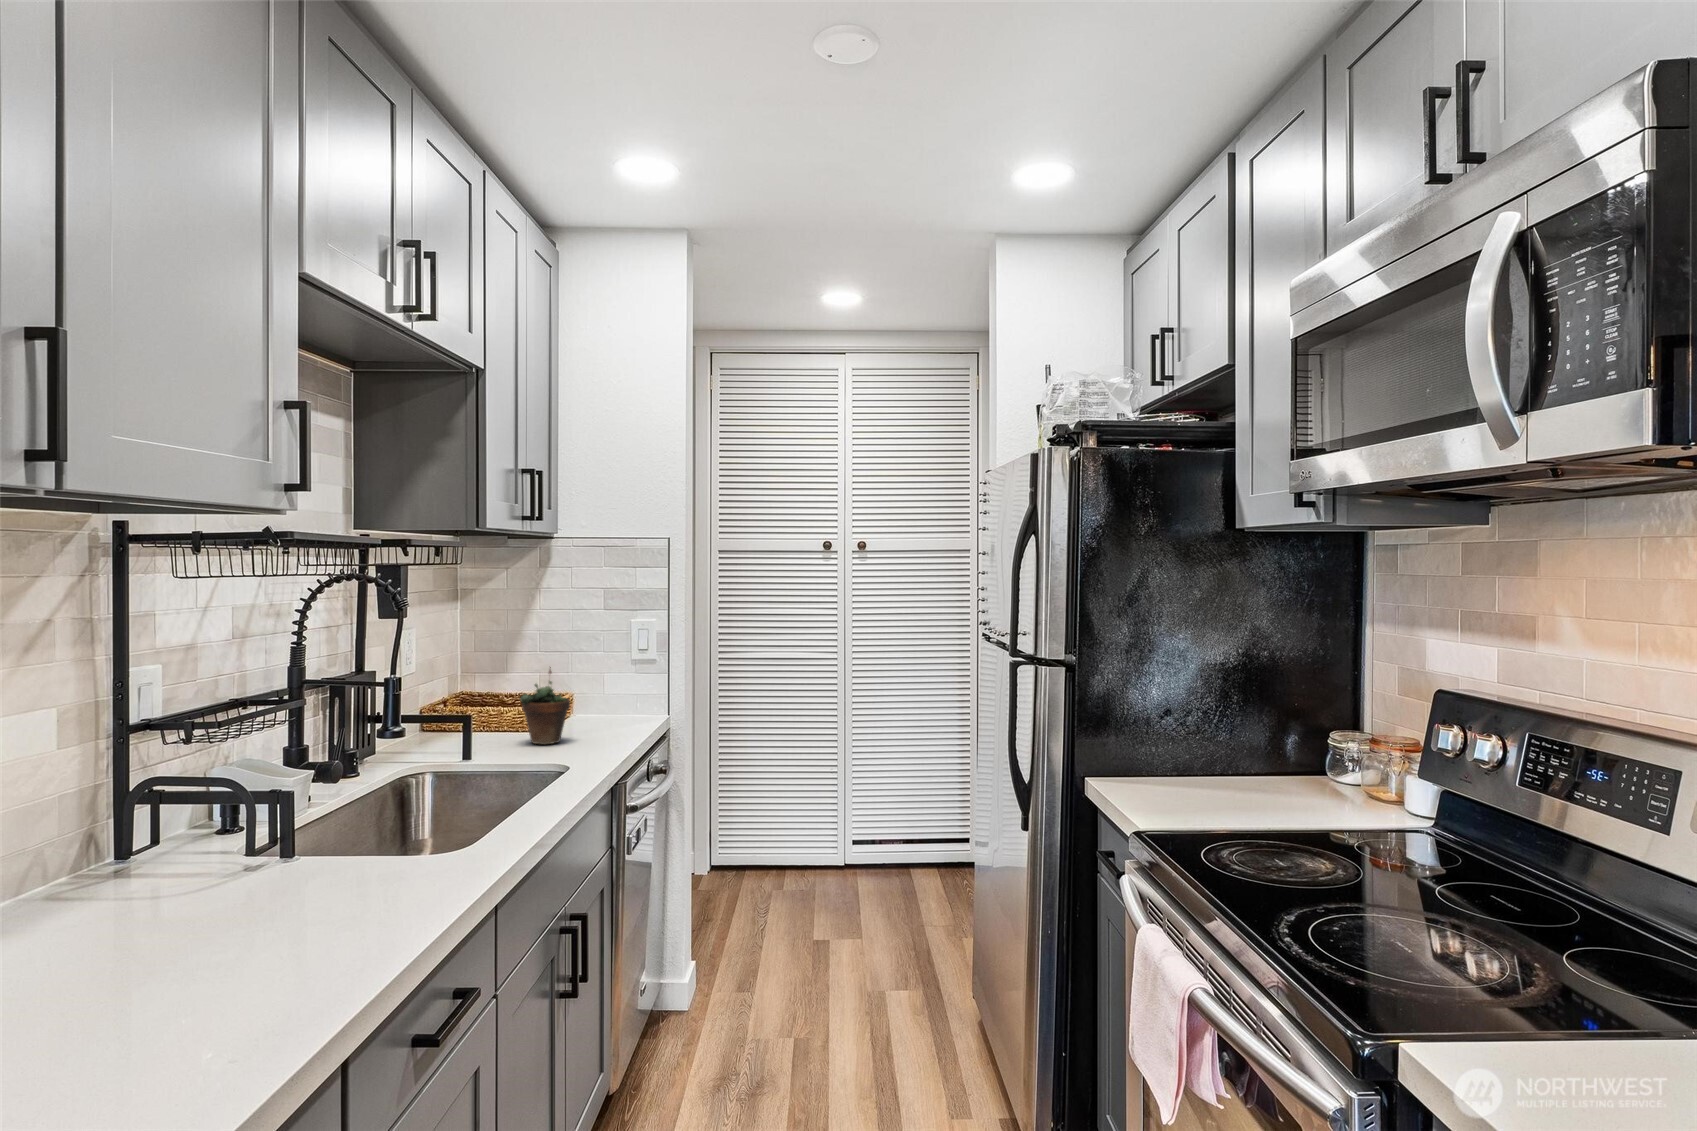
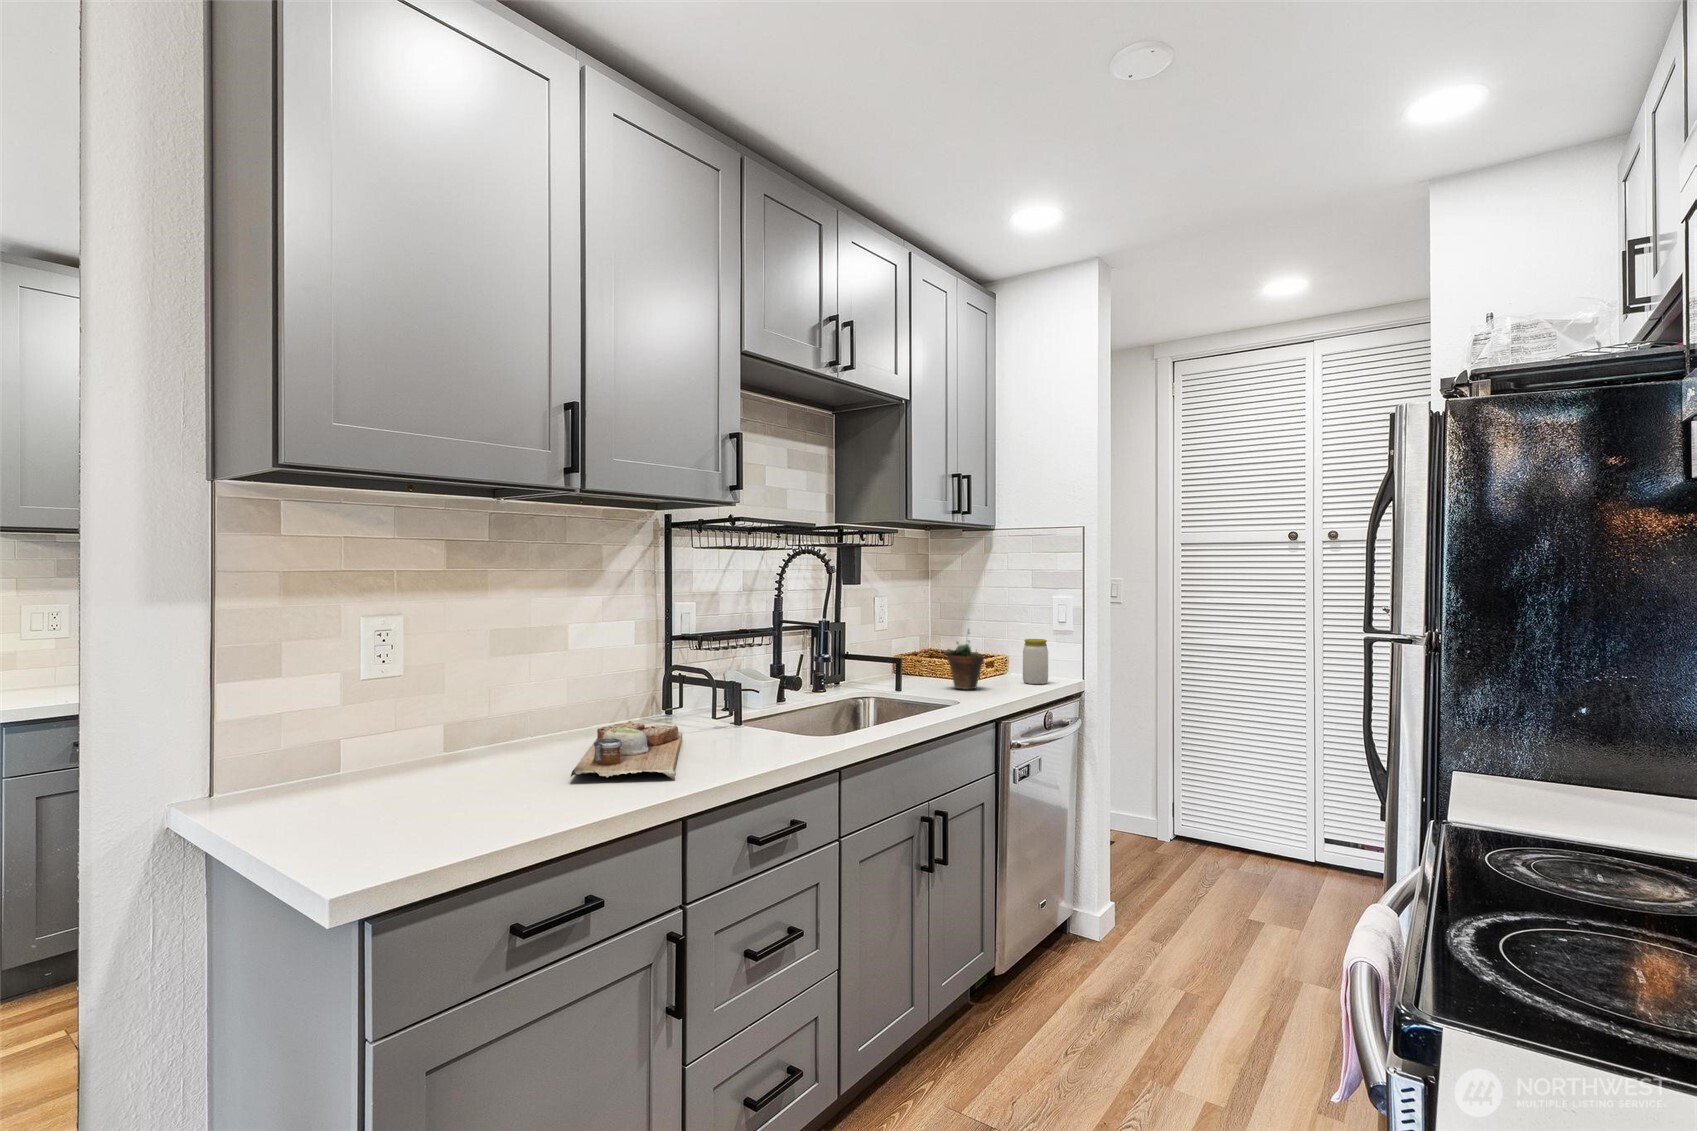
jar: none [602,671,633,726] -> present [1023,639,1048,684]
cutting board: none [52,883,312,1037] -> present [571,721,682,779]

